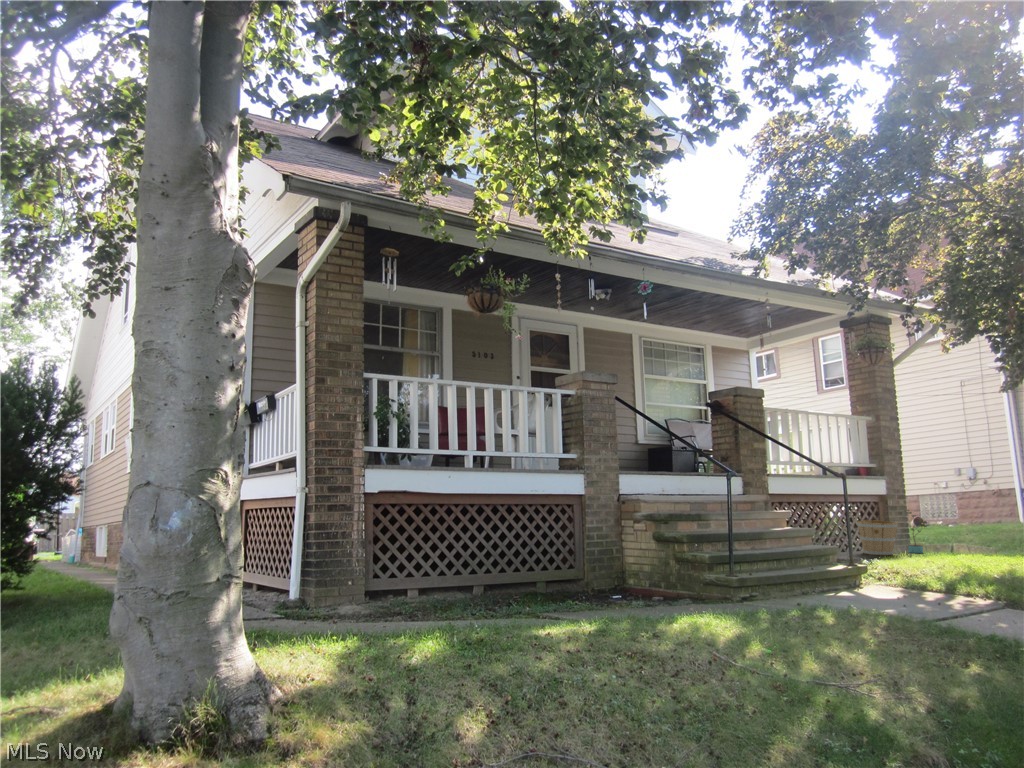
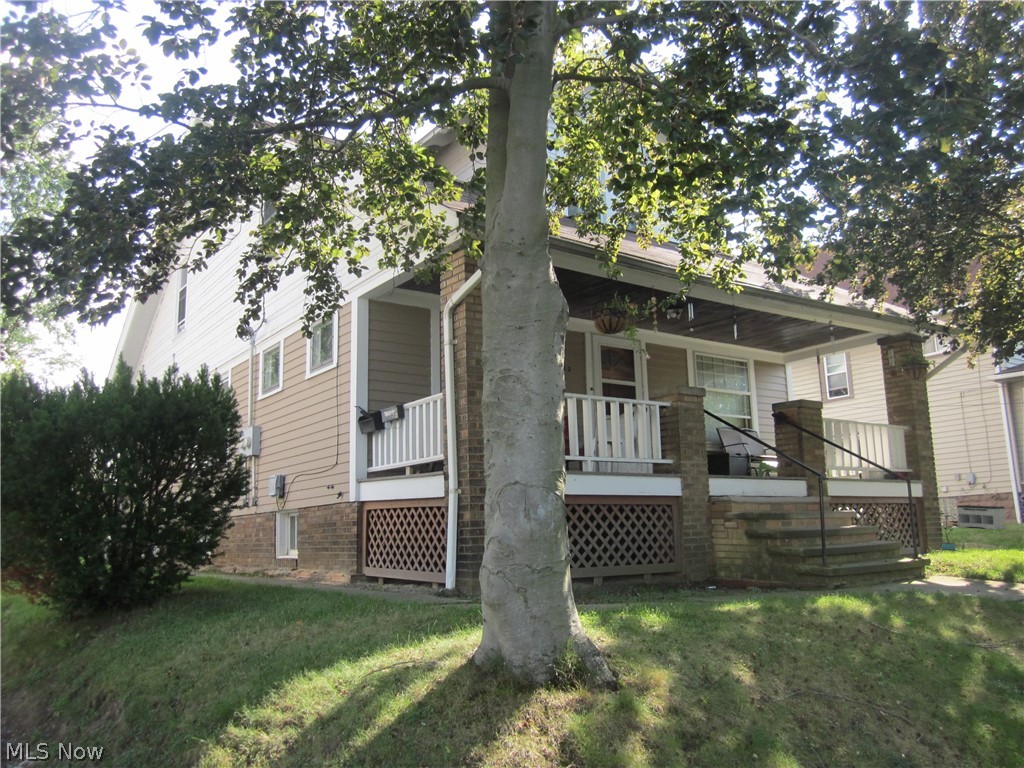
bench: none [955,502,1007,528] -> present [957,505,1006,529]
wooden bucket: present [857,520,898,555] -> none [897,520,936,552]

